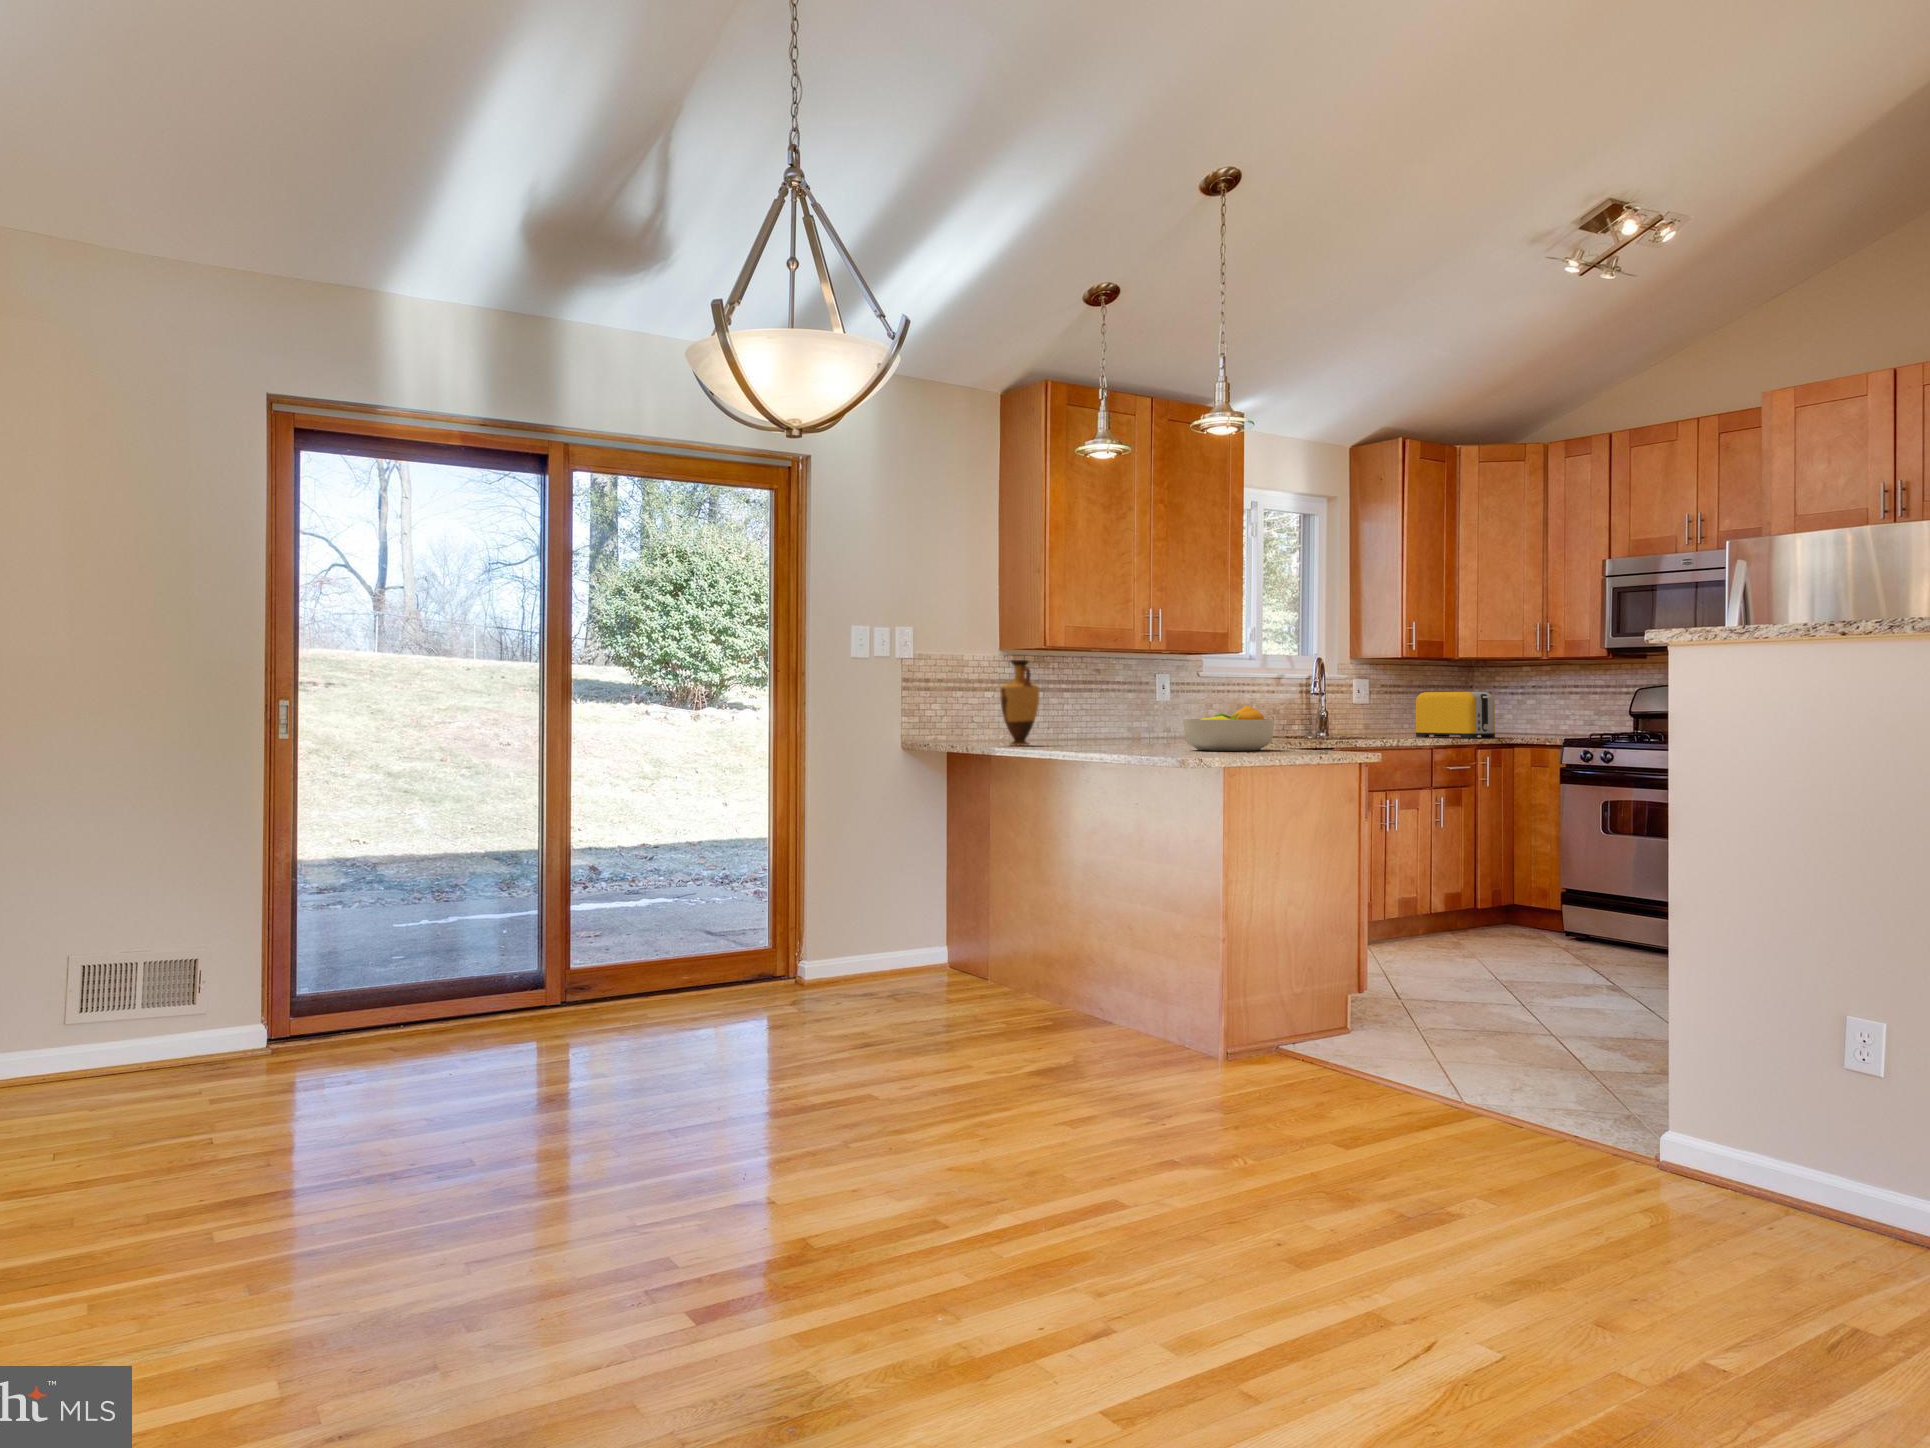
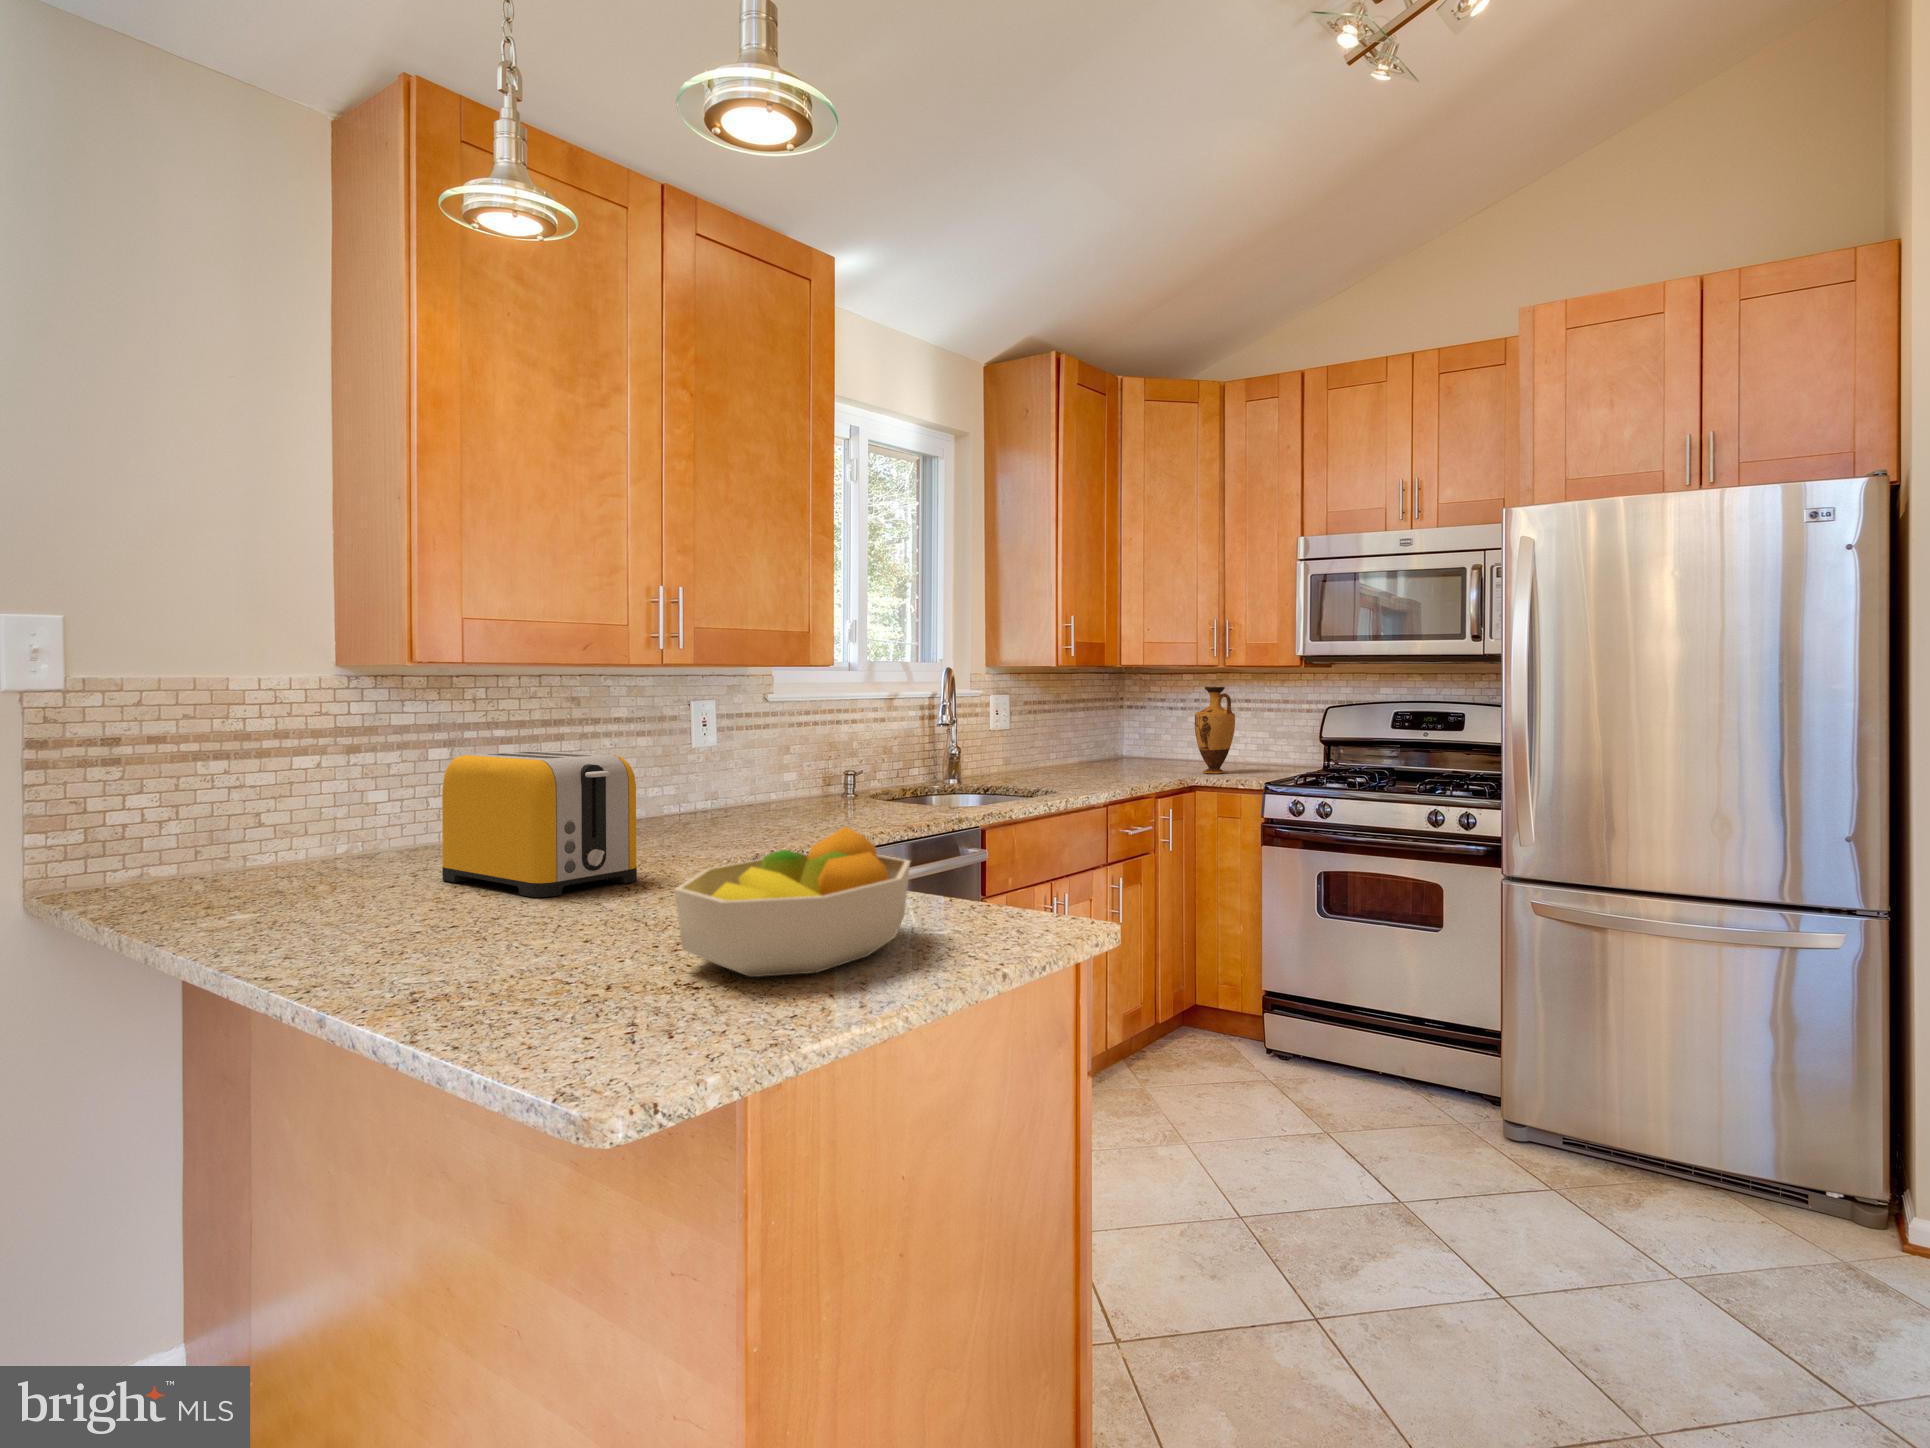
vase: present [1000,660,1039,745] -> present [1195,687,1235,773]
toaster: present [1416,692,1495,738] -> present [442,751,637,897]

